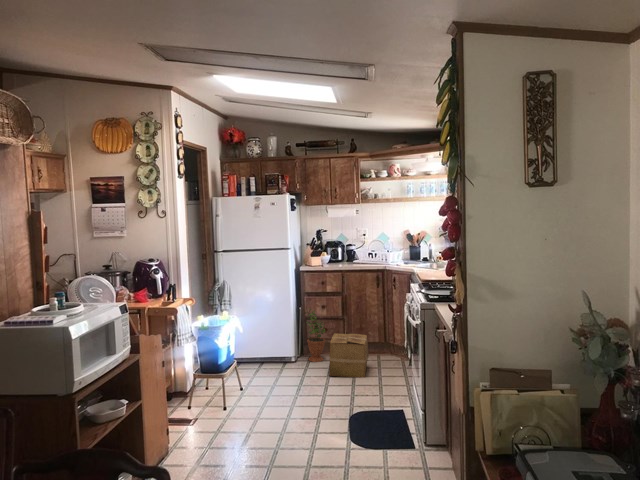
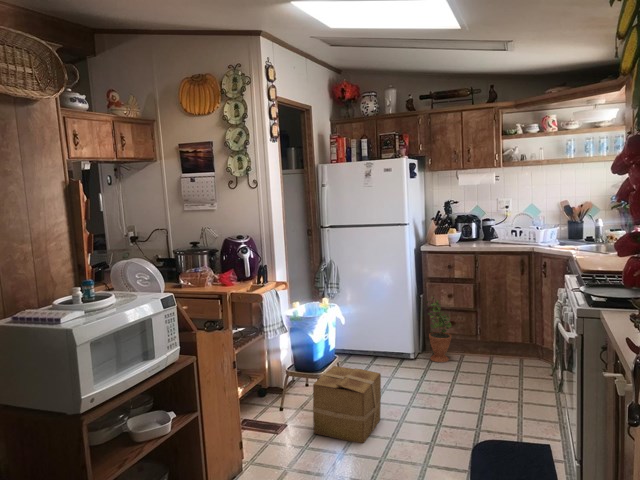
cardboard box: present [329,333,369,378] -> present [313,366,381,443]

